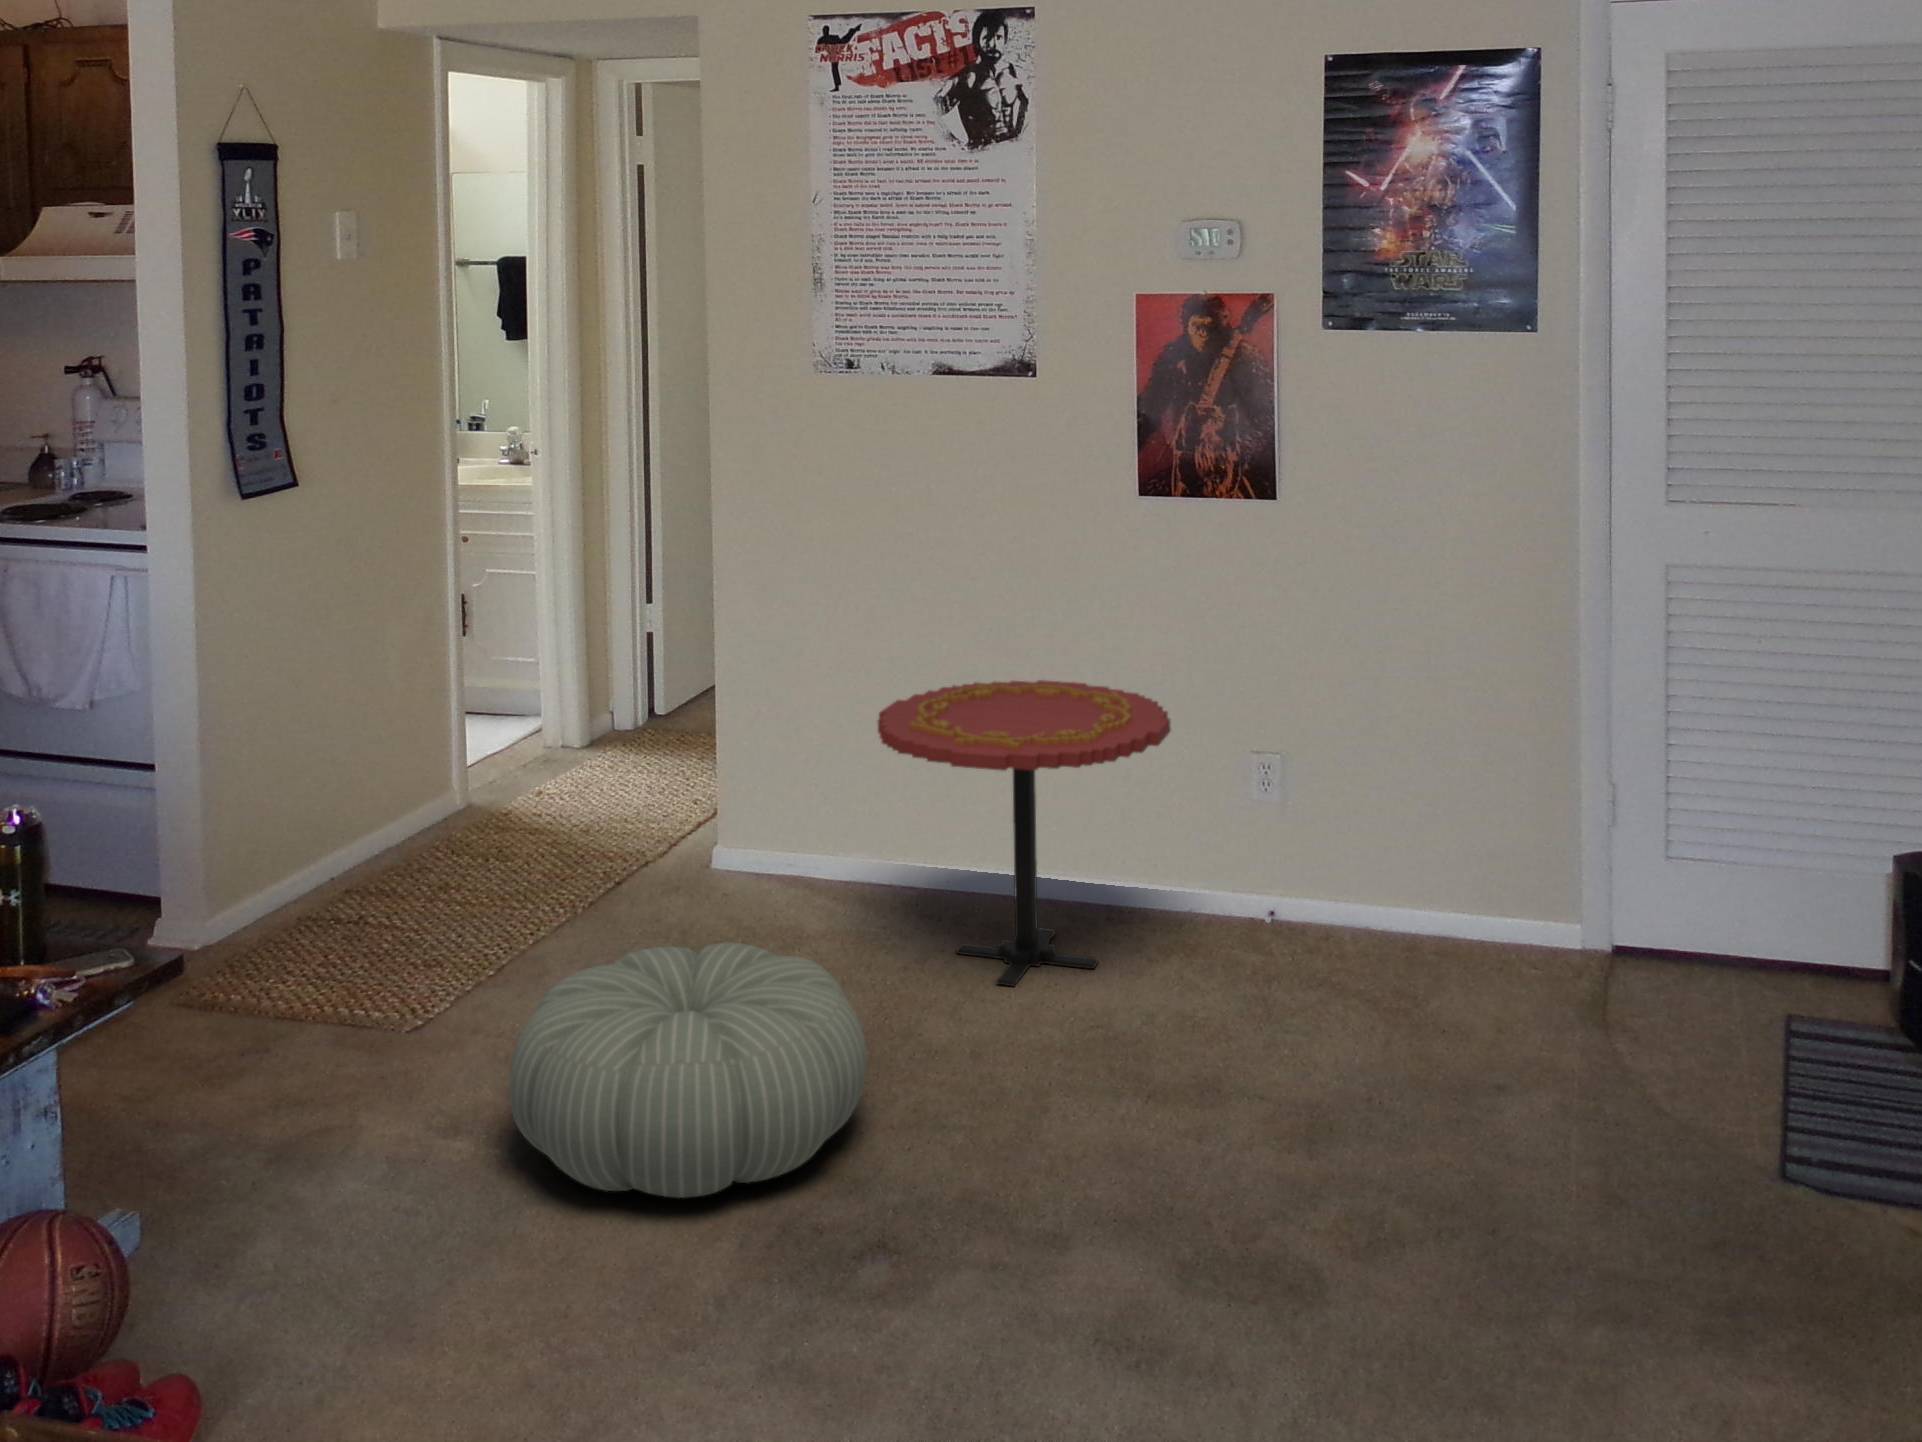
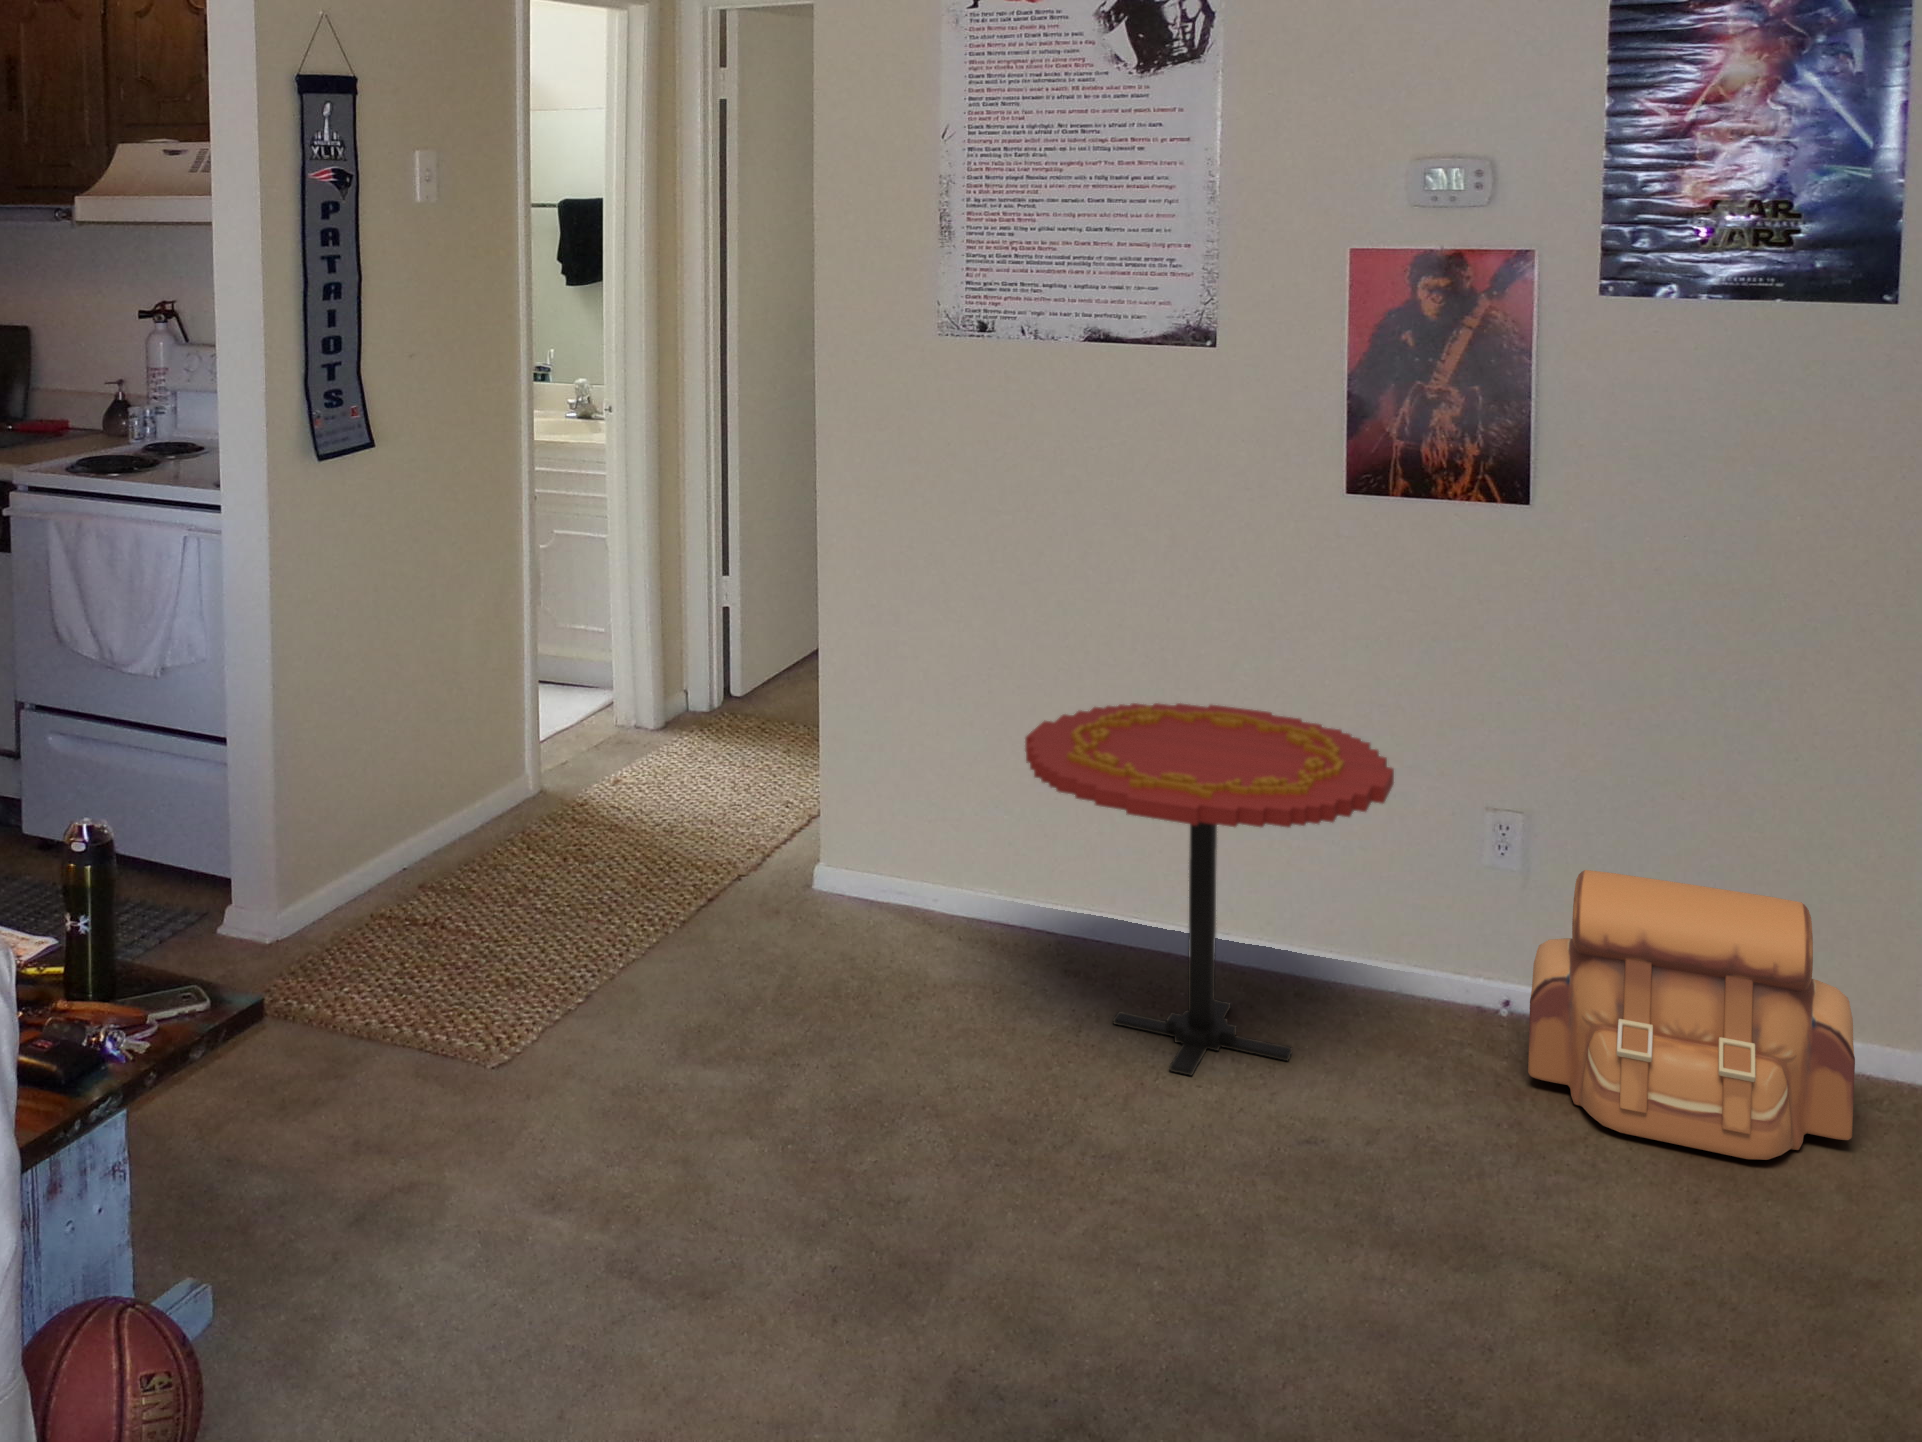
backpack: none [1276,792,1507,1007] -> present [1528,870,1855,1160]
pouf: present [509,942,867,1198] -> none [618,1009,1041,1336]

